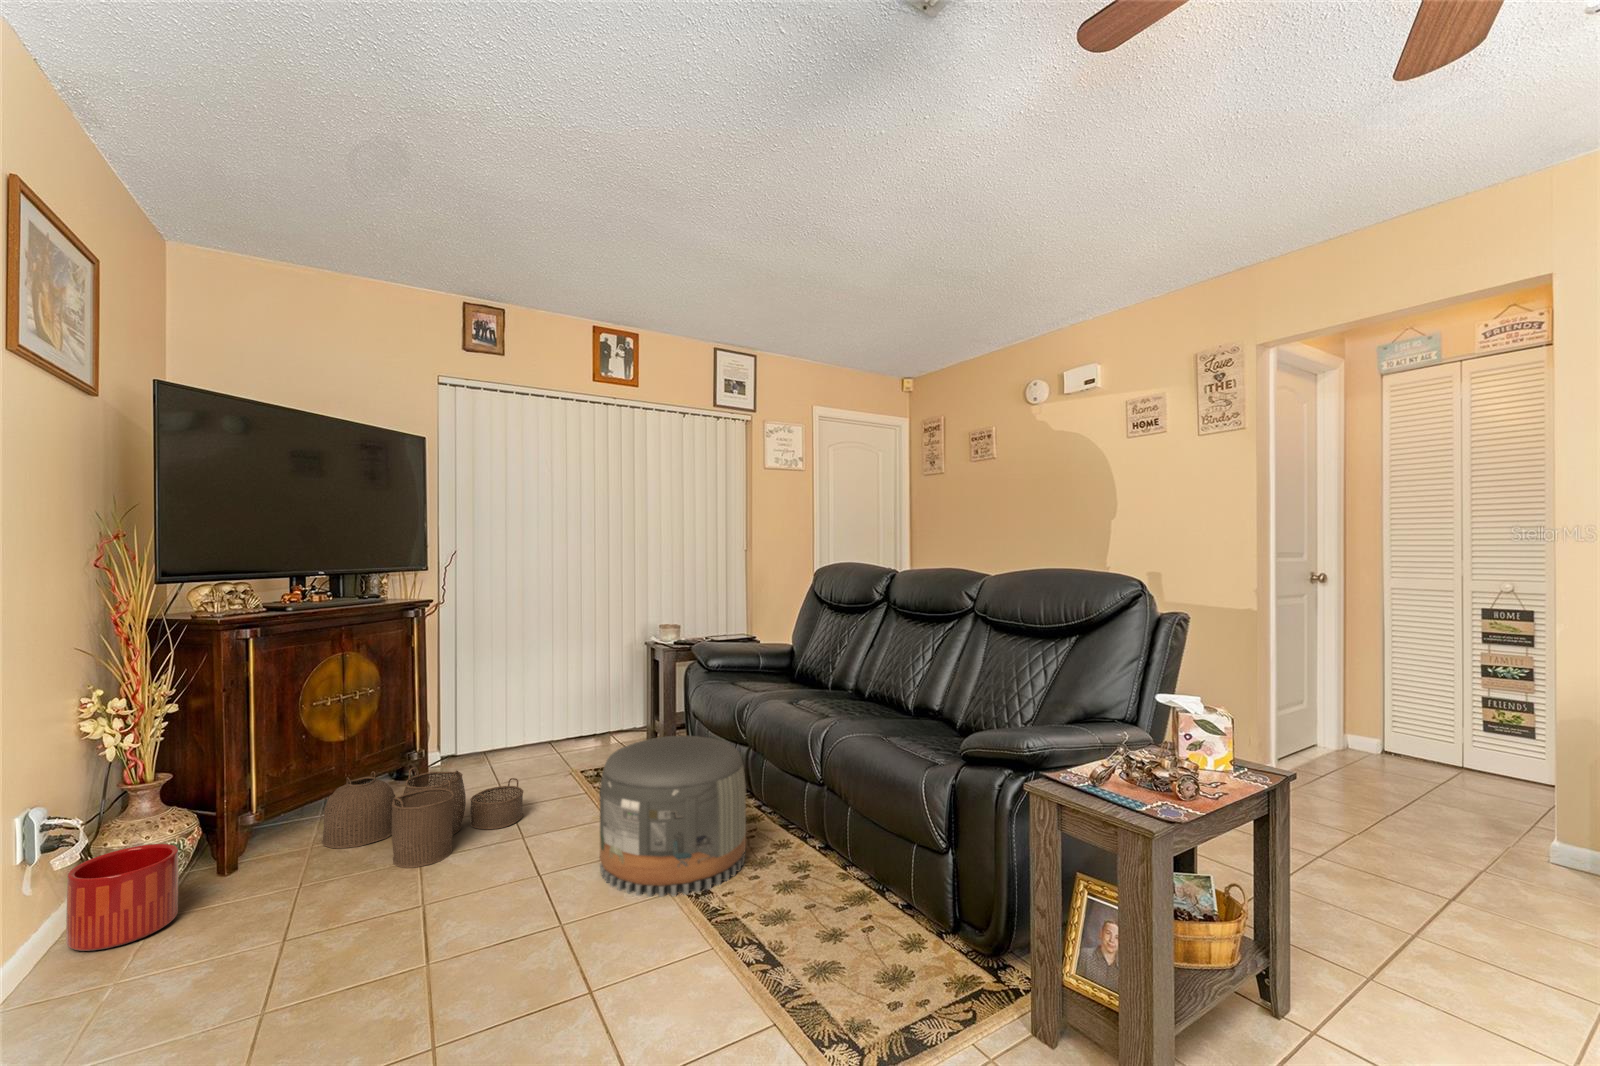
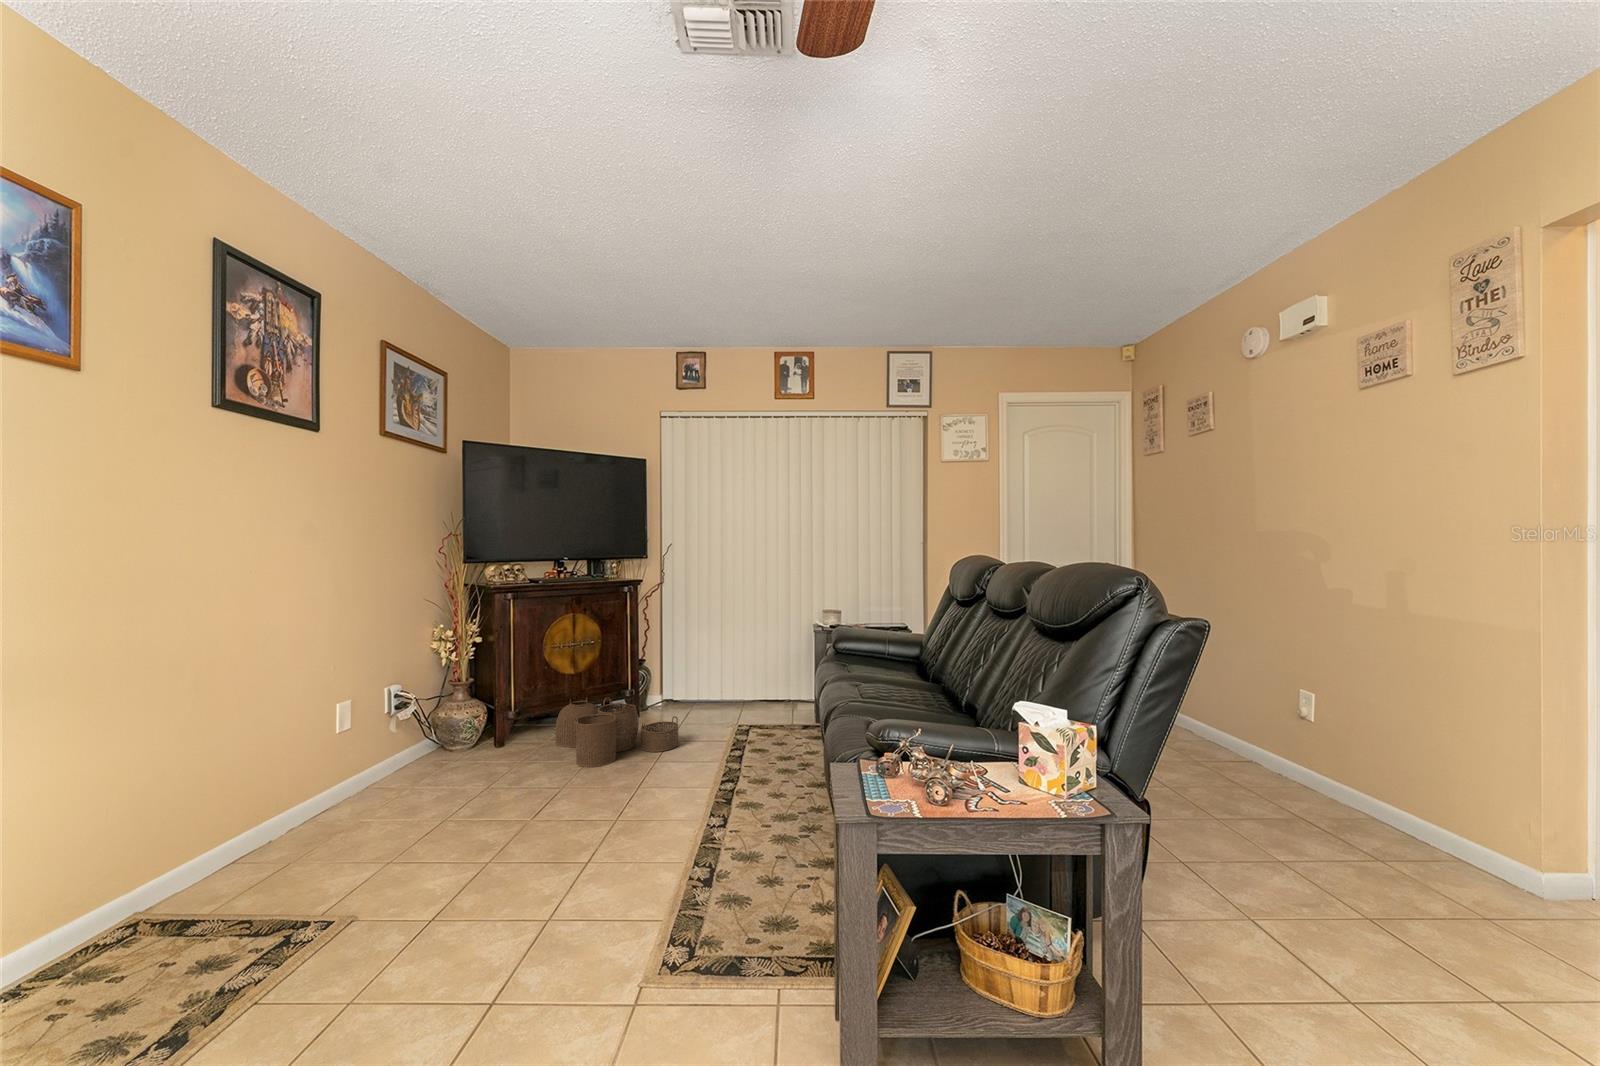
pouf: present [600,736,746,897] -> none [675,697,796,827]
planter: present [66,844,178,951] -> none [403,722,458,777]

